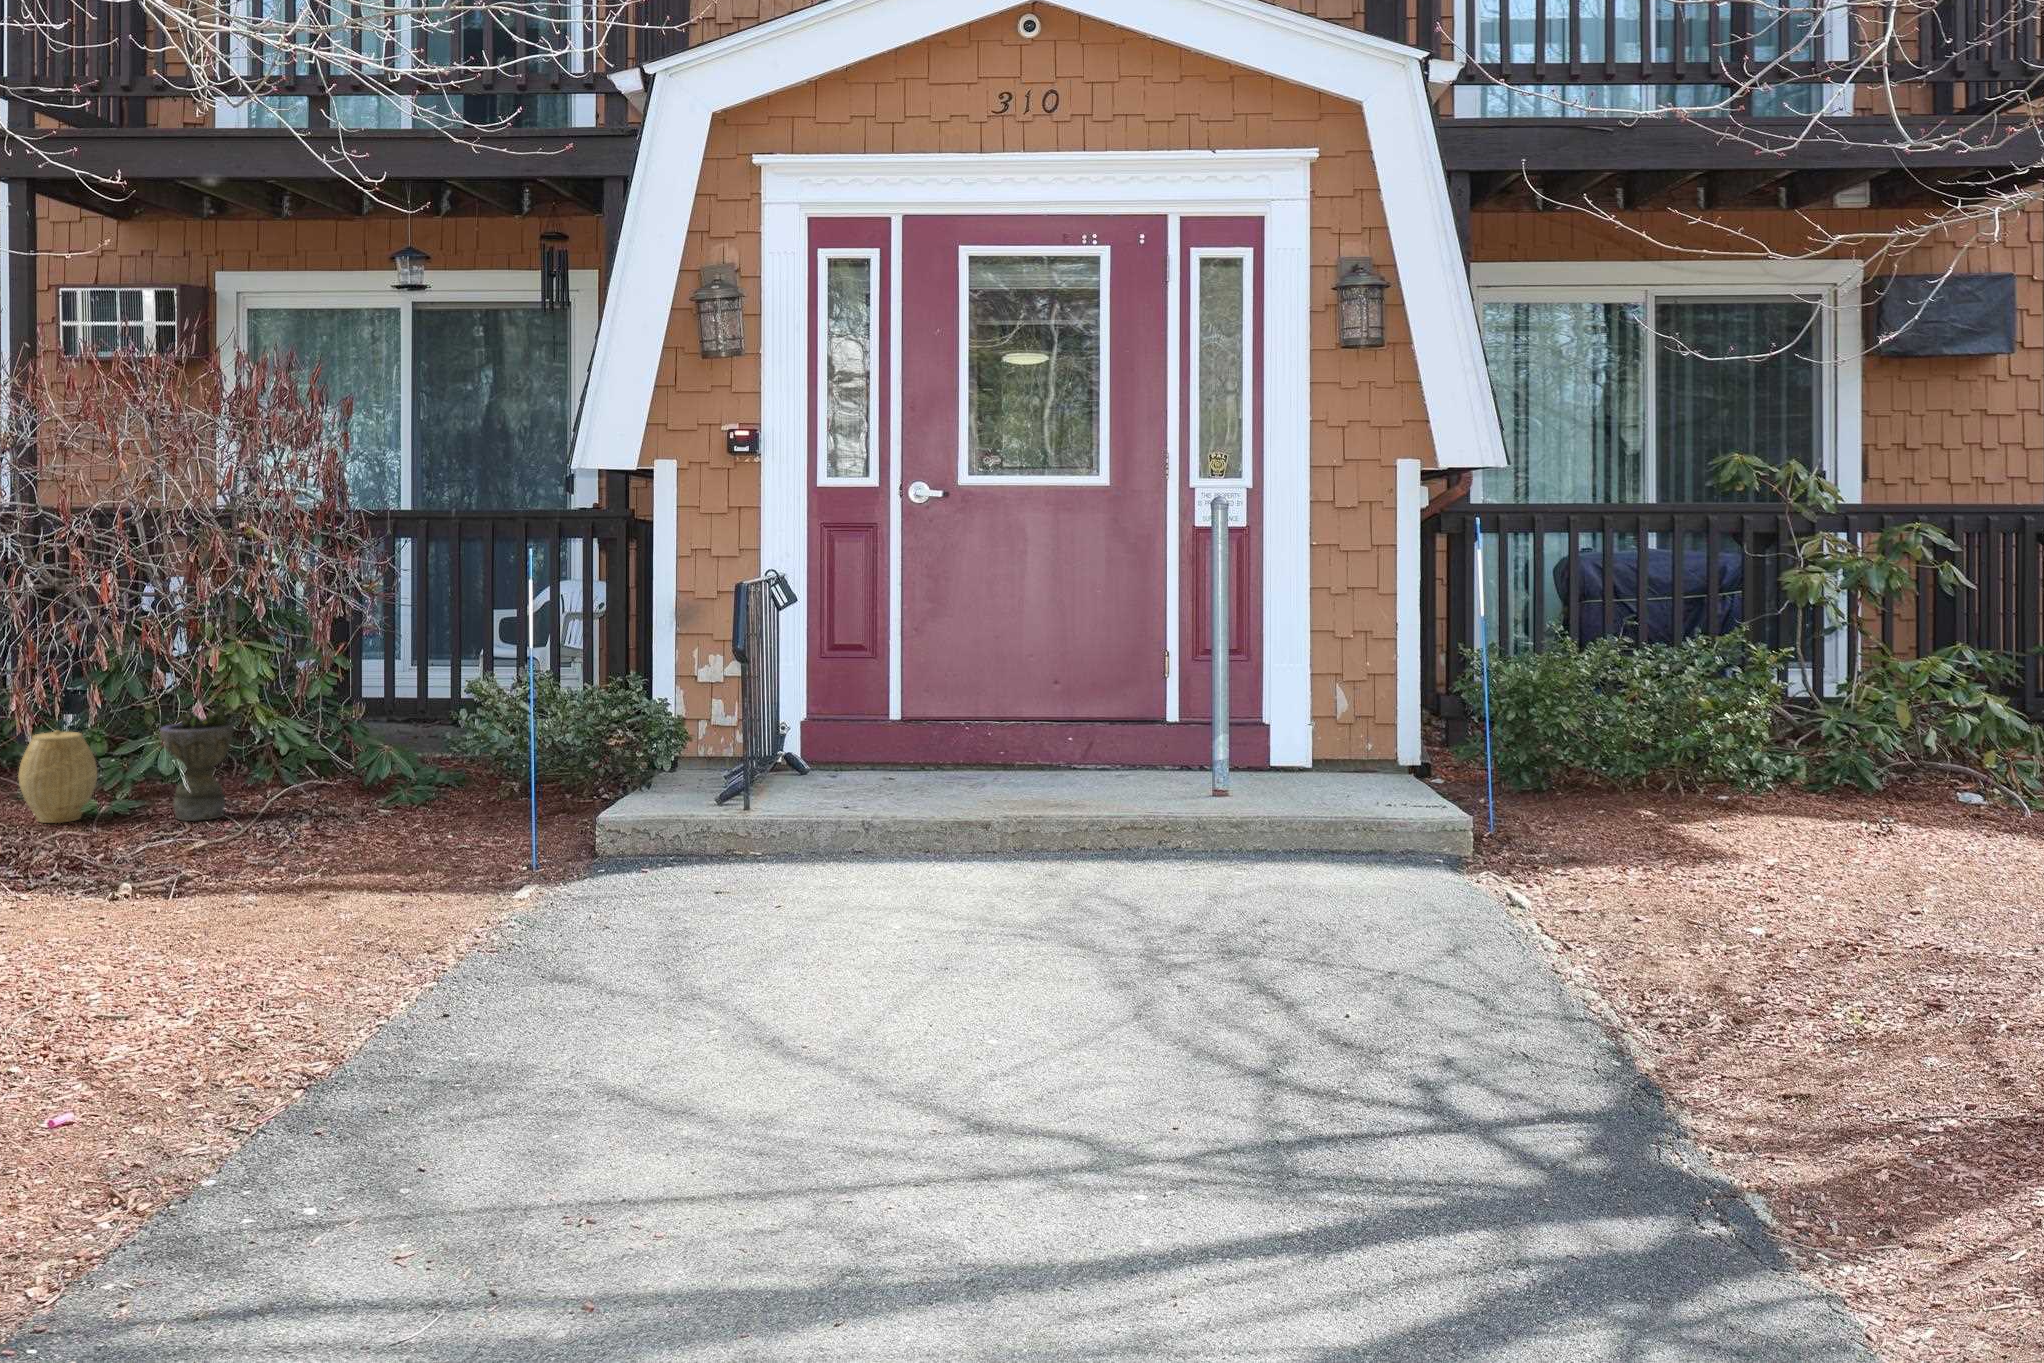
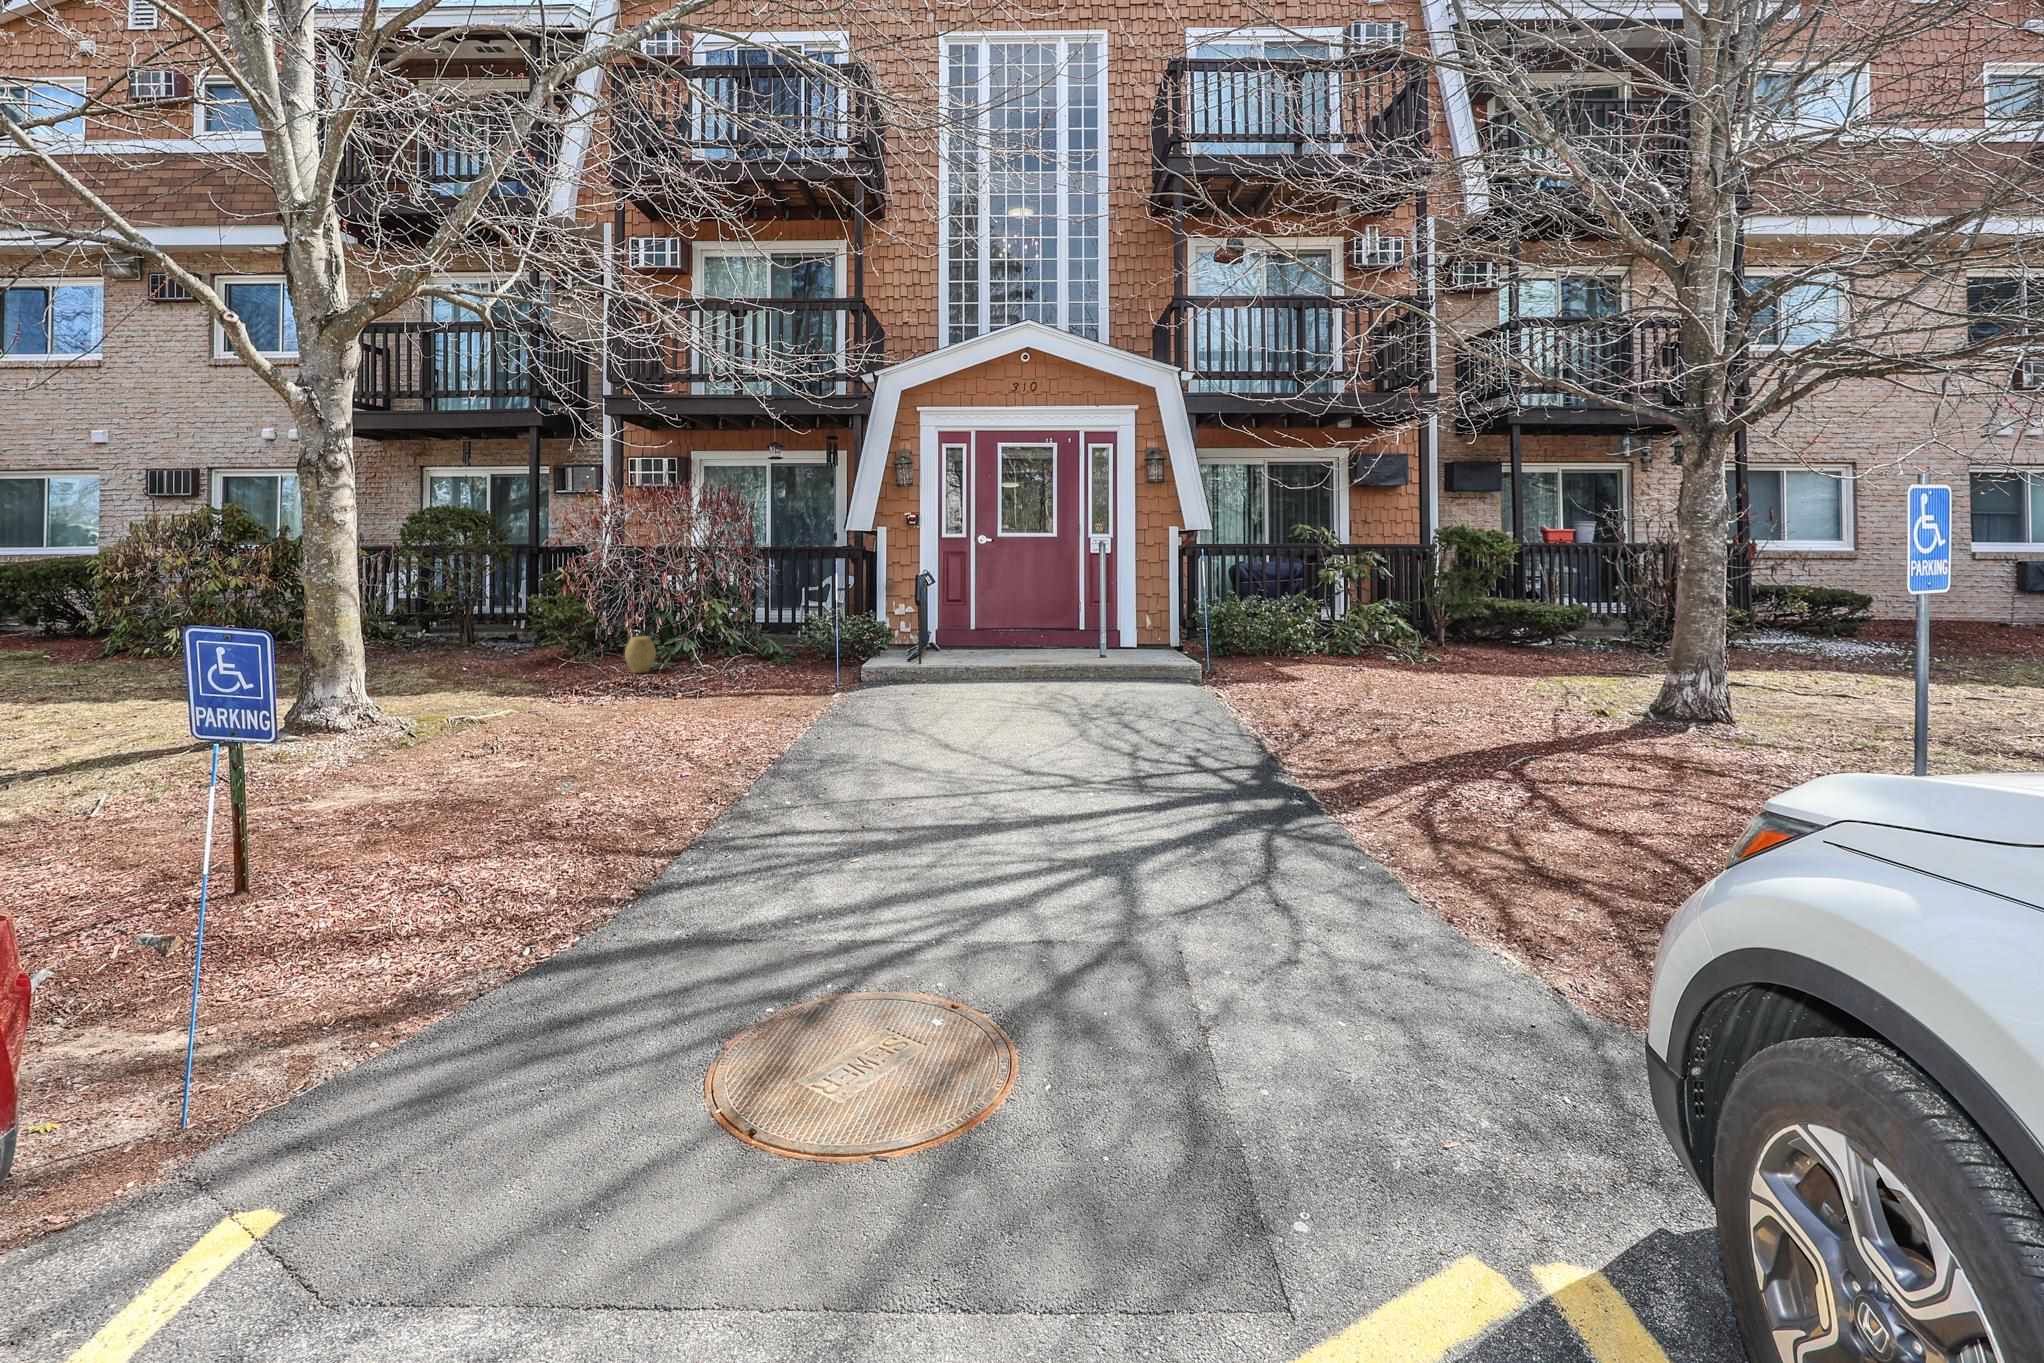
planter: present [160,703,234,821] -> none [682,624,711,672]

